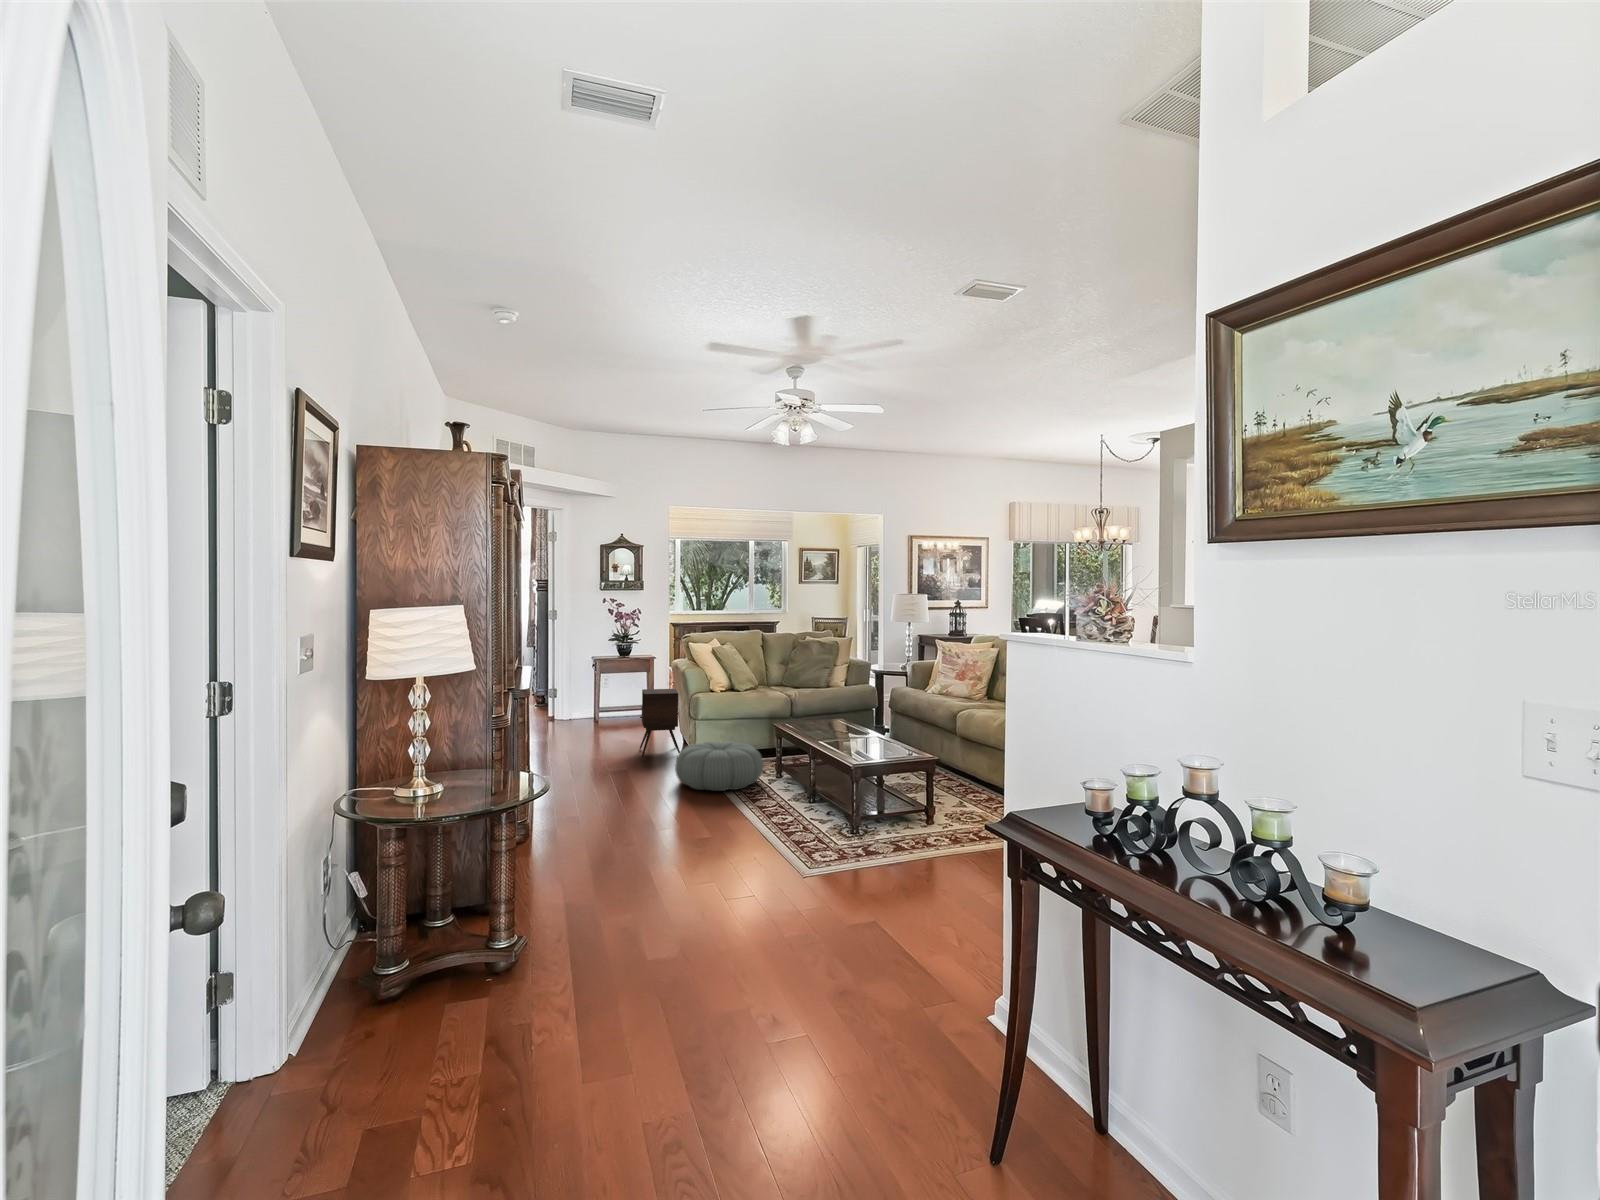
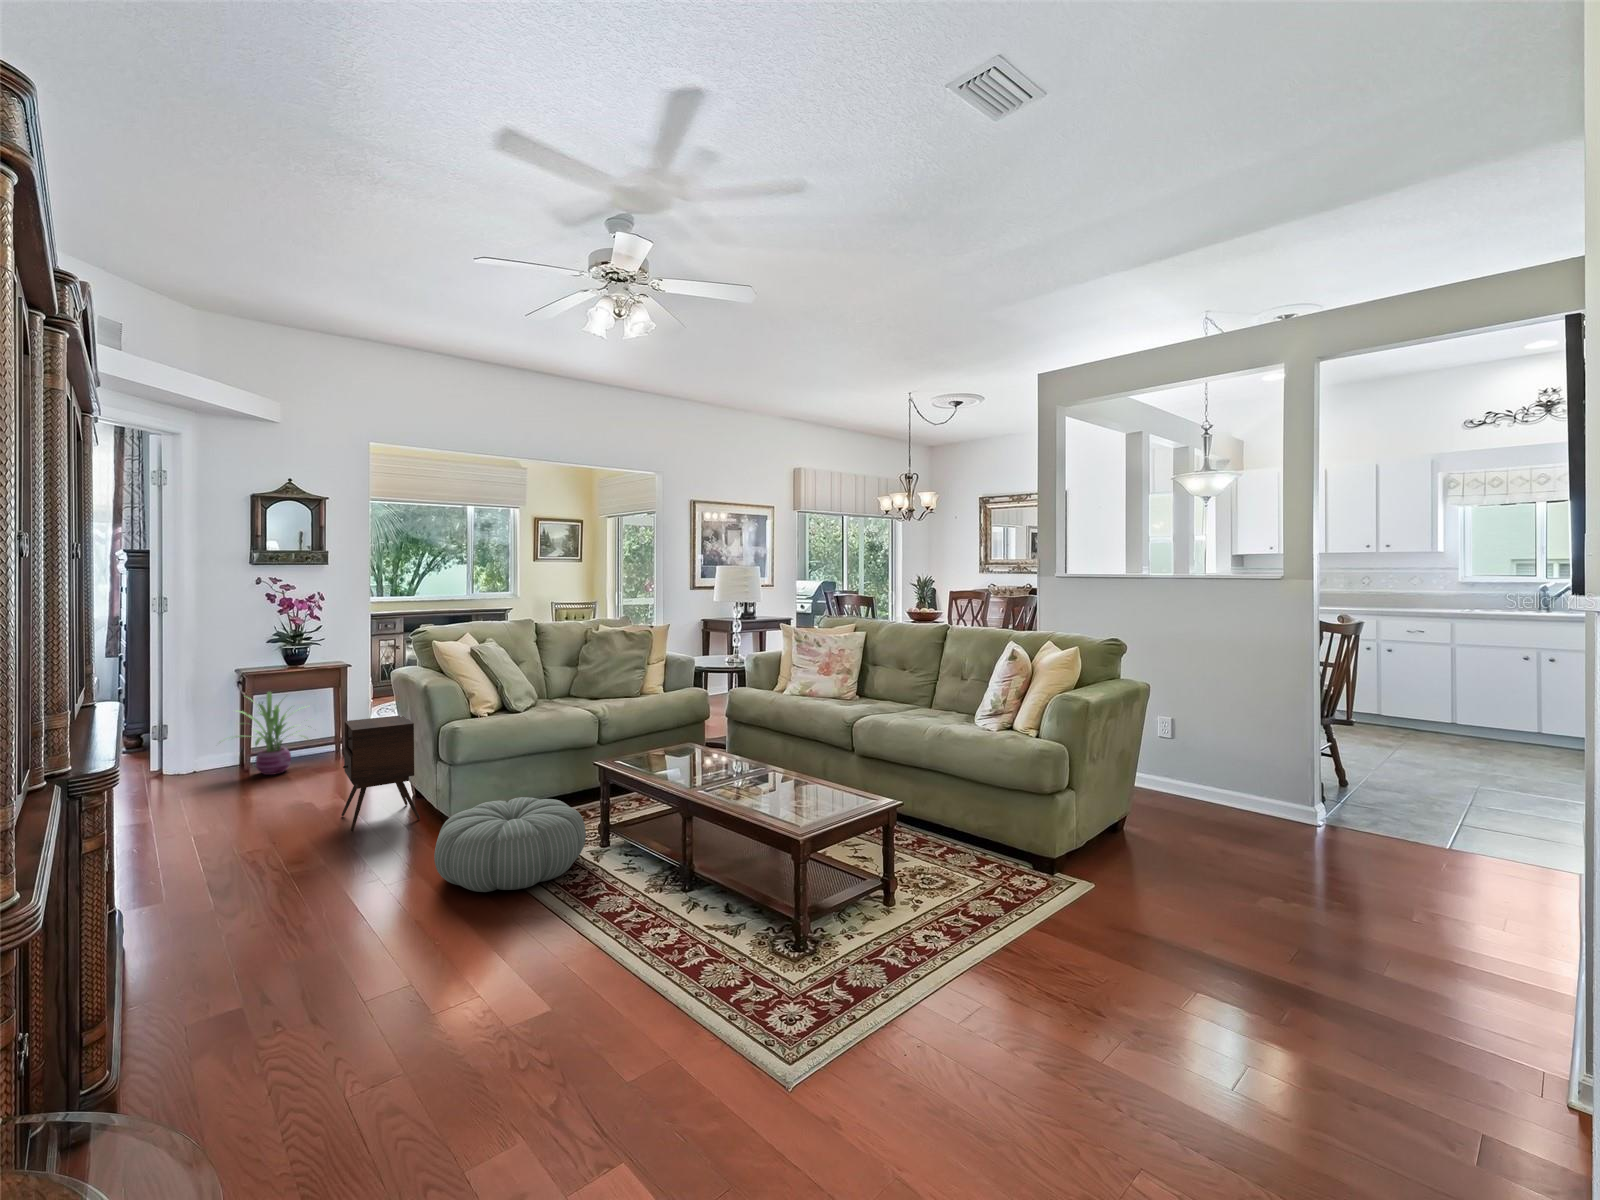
decorative plant: none [580,672,635,725] -> present [236,692,309,775]

